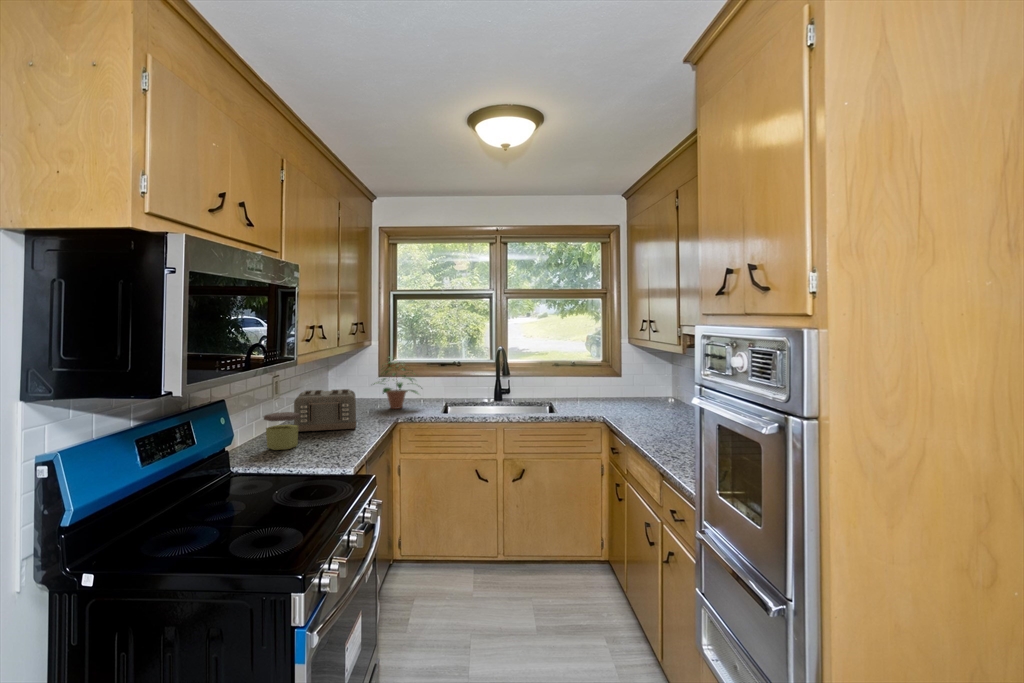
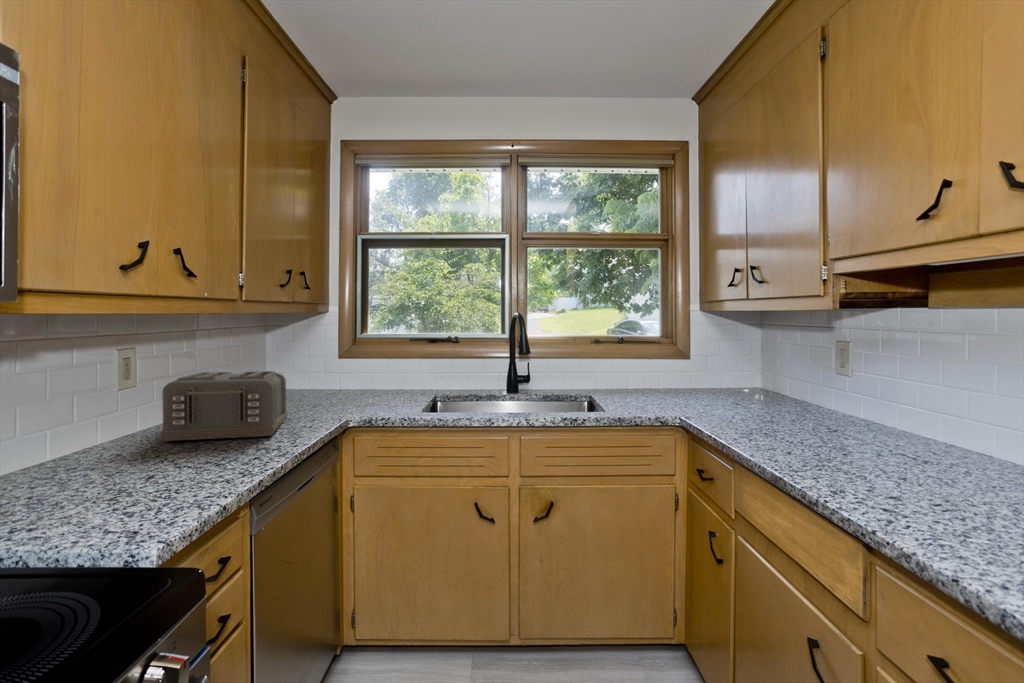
potted plant: present [374,358,419,409] -> none [320,325,400,403]
jar: present [264,412,300,450] -> none [67,407,144,481]

